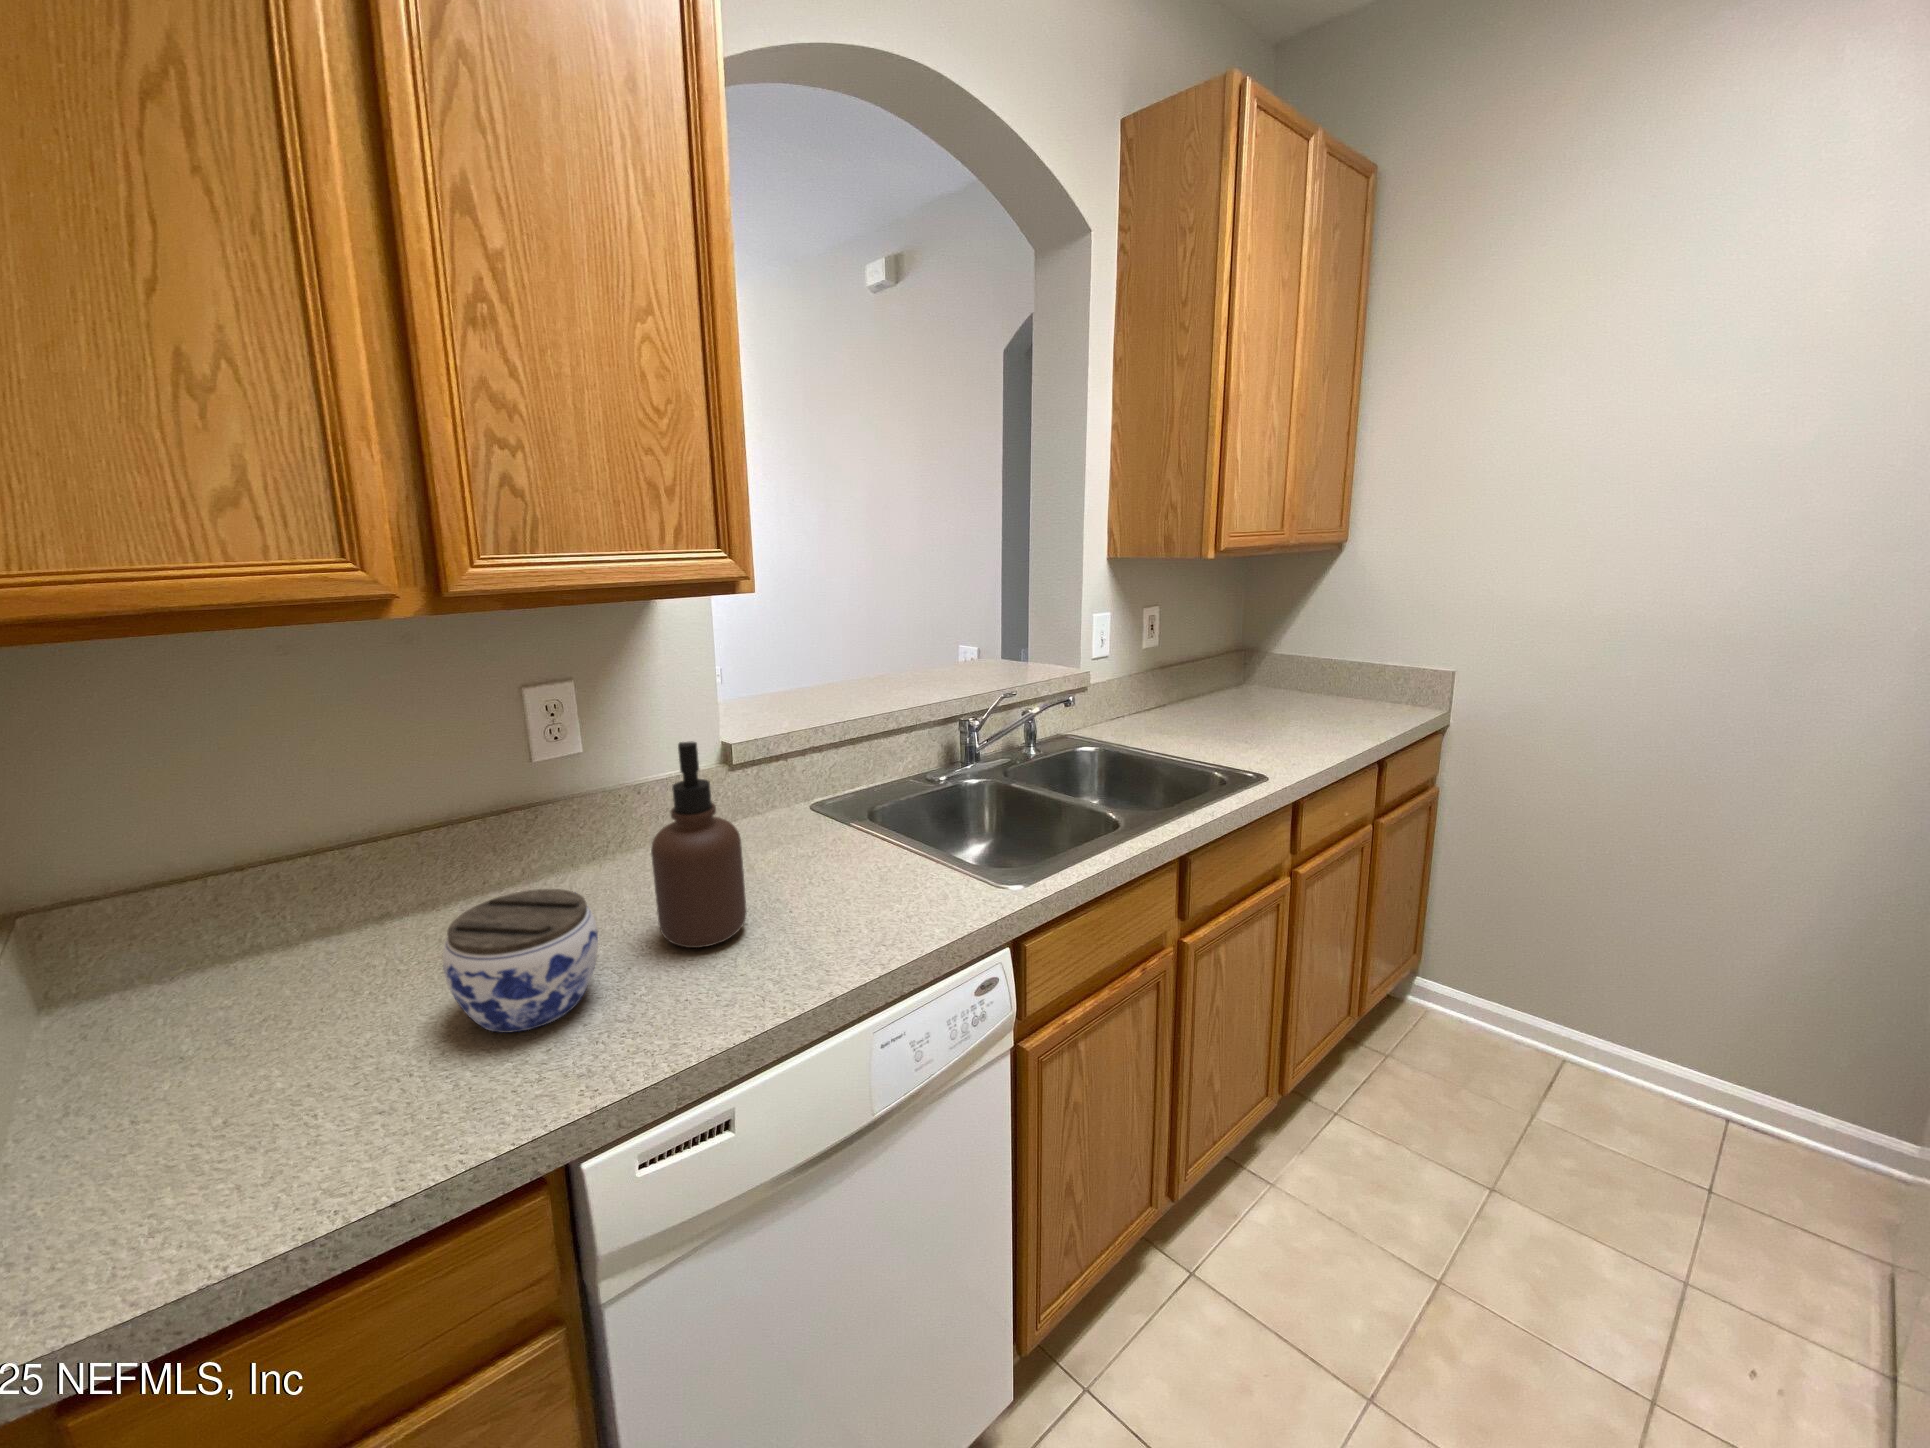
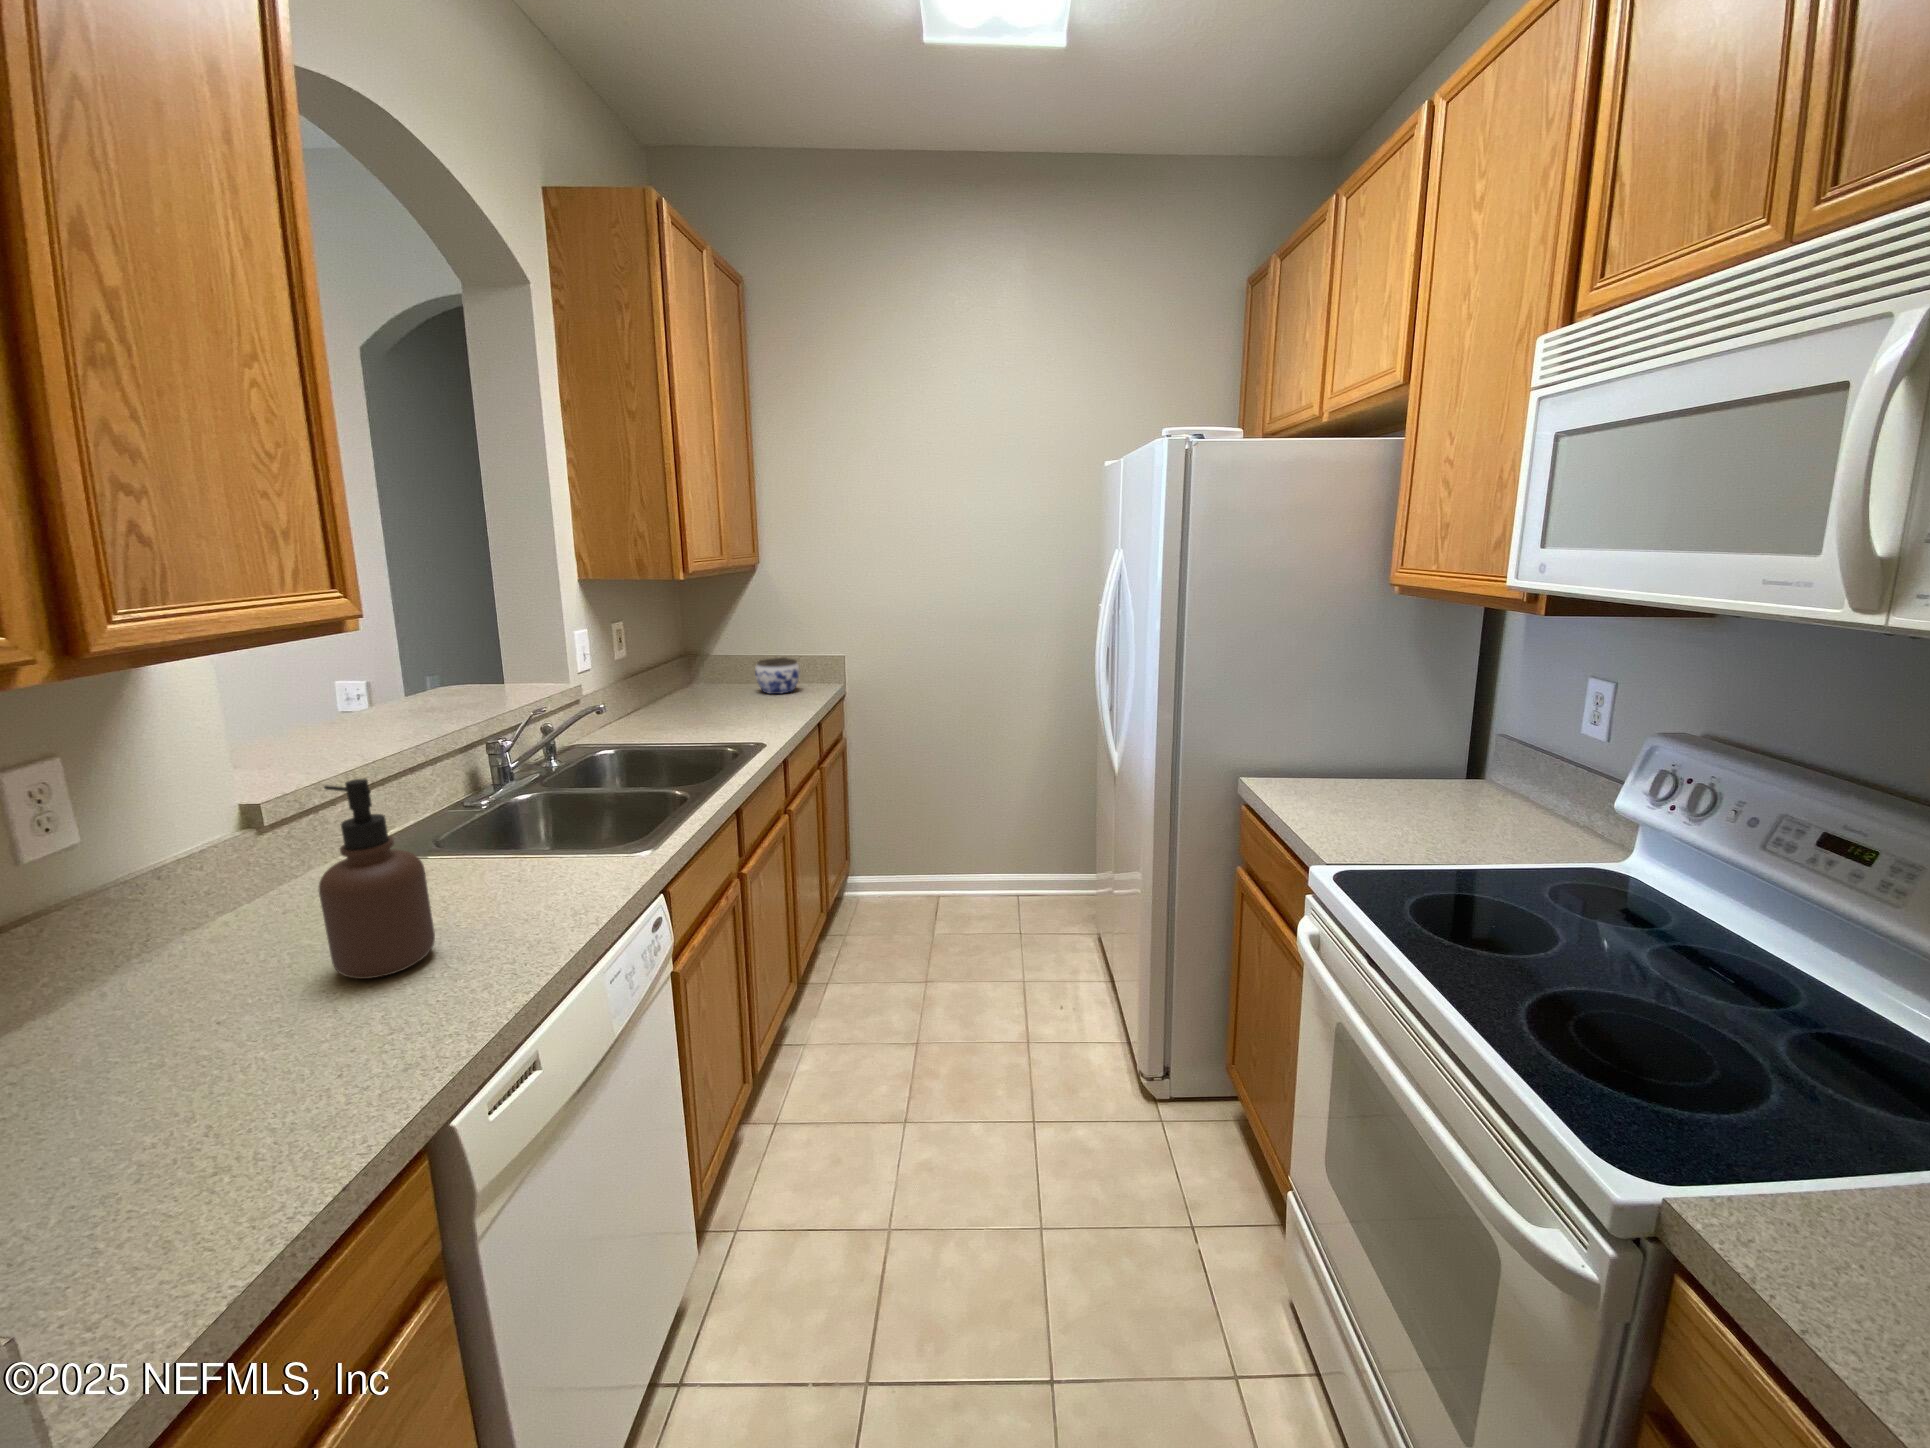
jar: present [443,889,598,1033] -> present [755,658,800,694]

